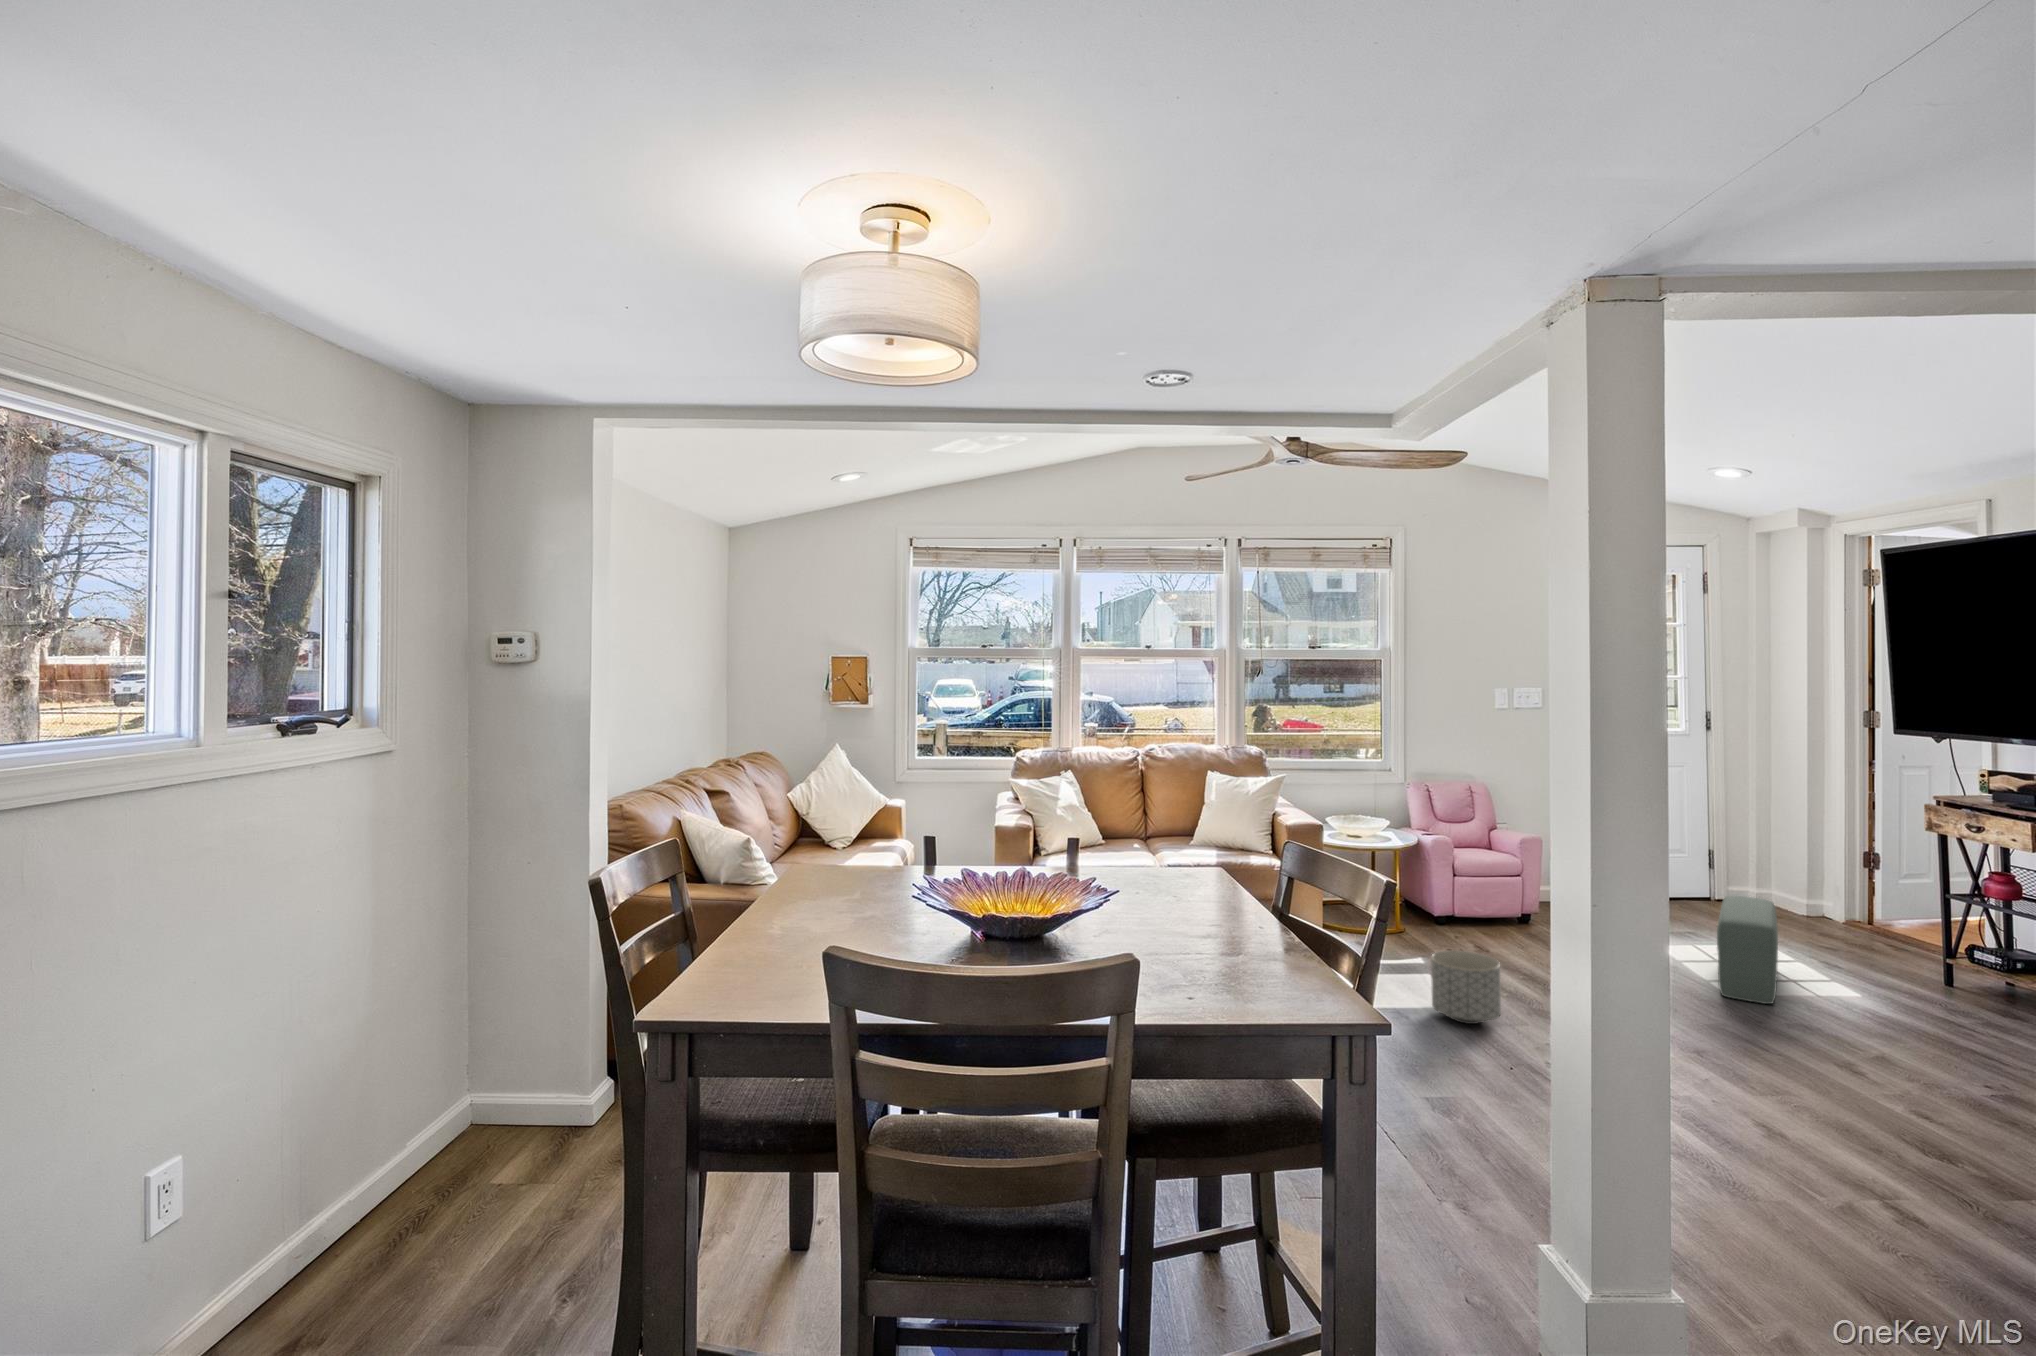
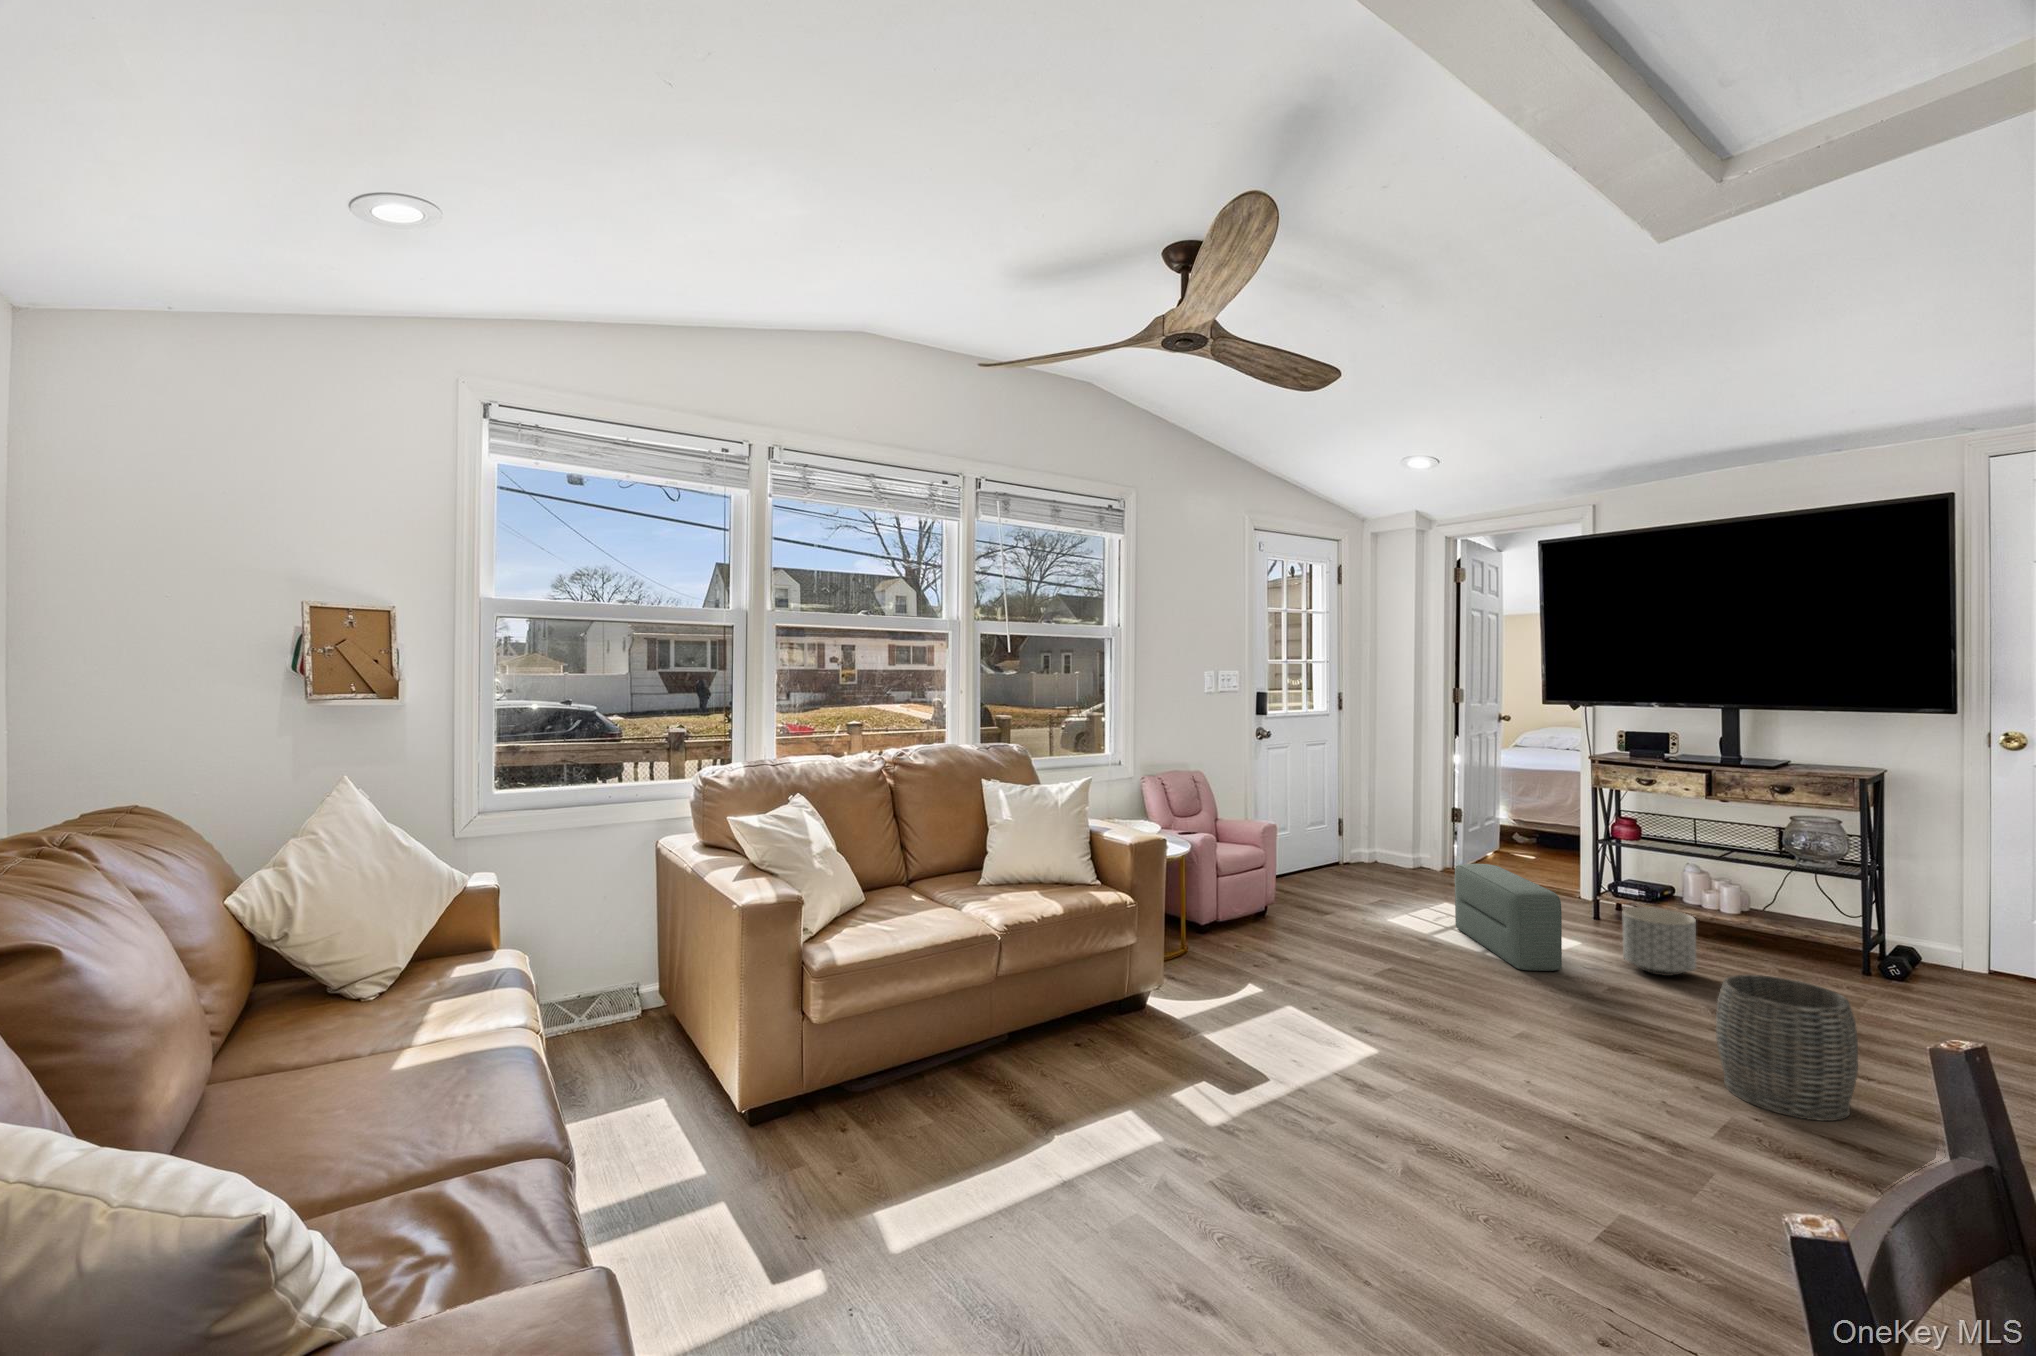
planter: present [1431,951,1501,1024] -> present [1623,907,1696,976]
woven basket: none [1736,995,1865,1131] -> present [1716,975,1858,1121]

